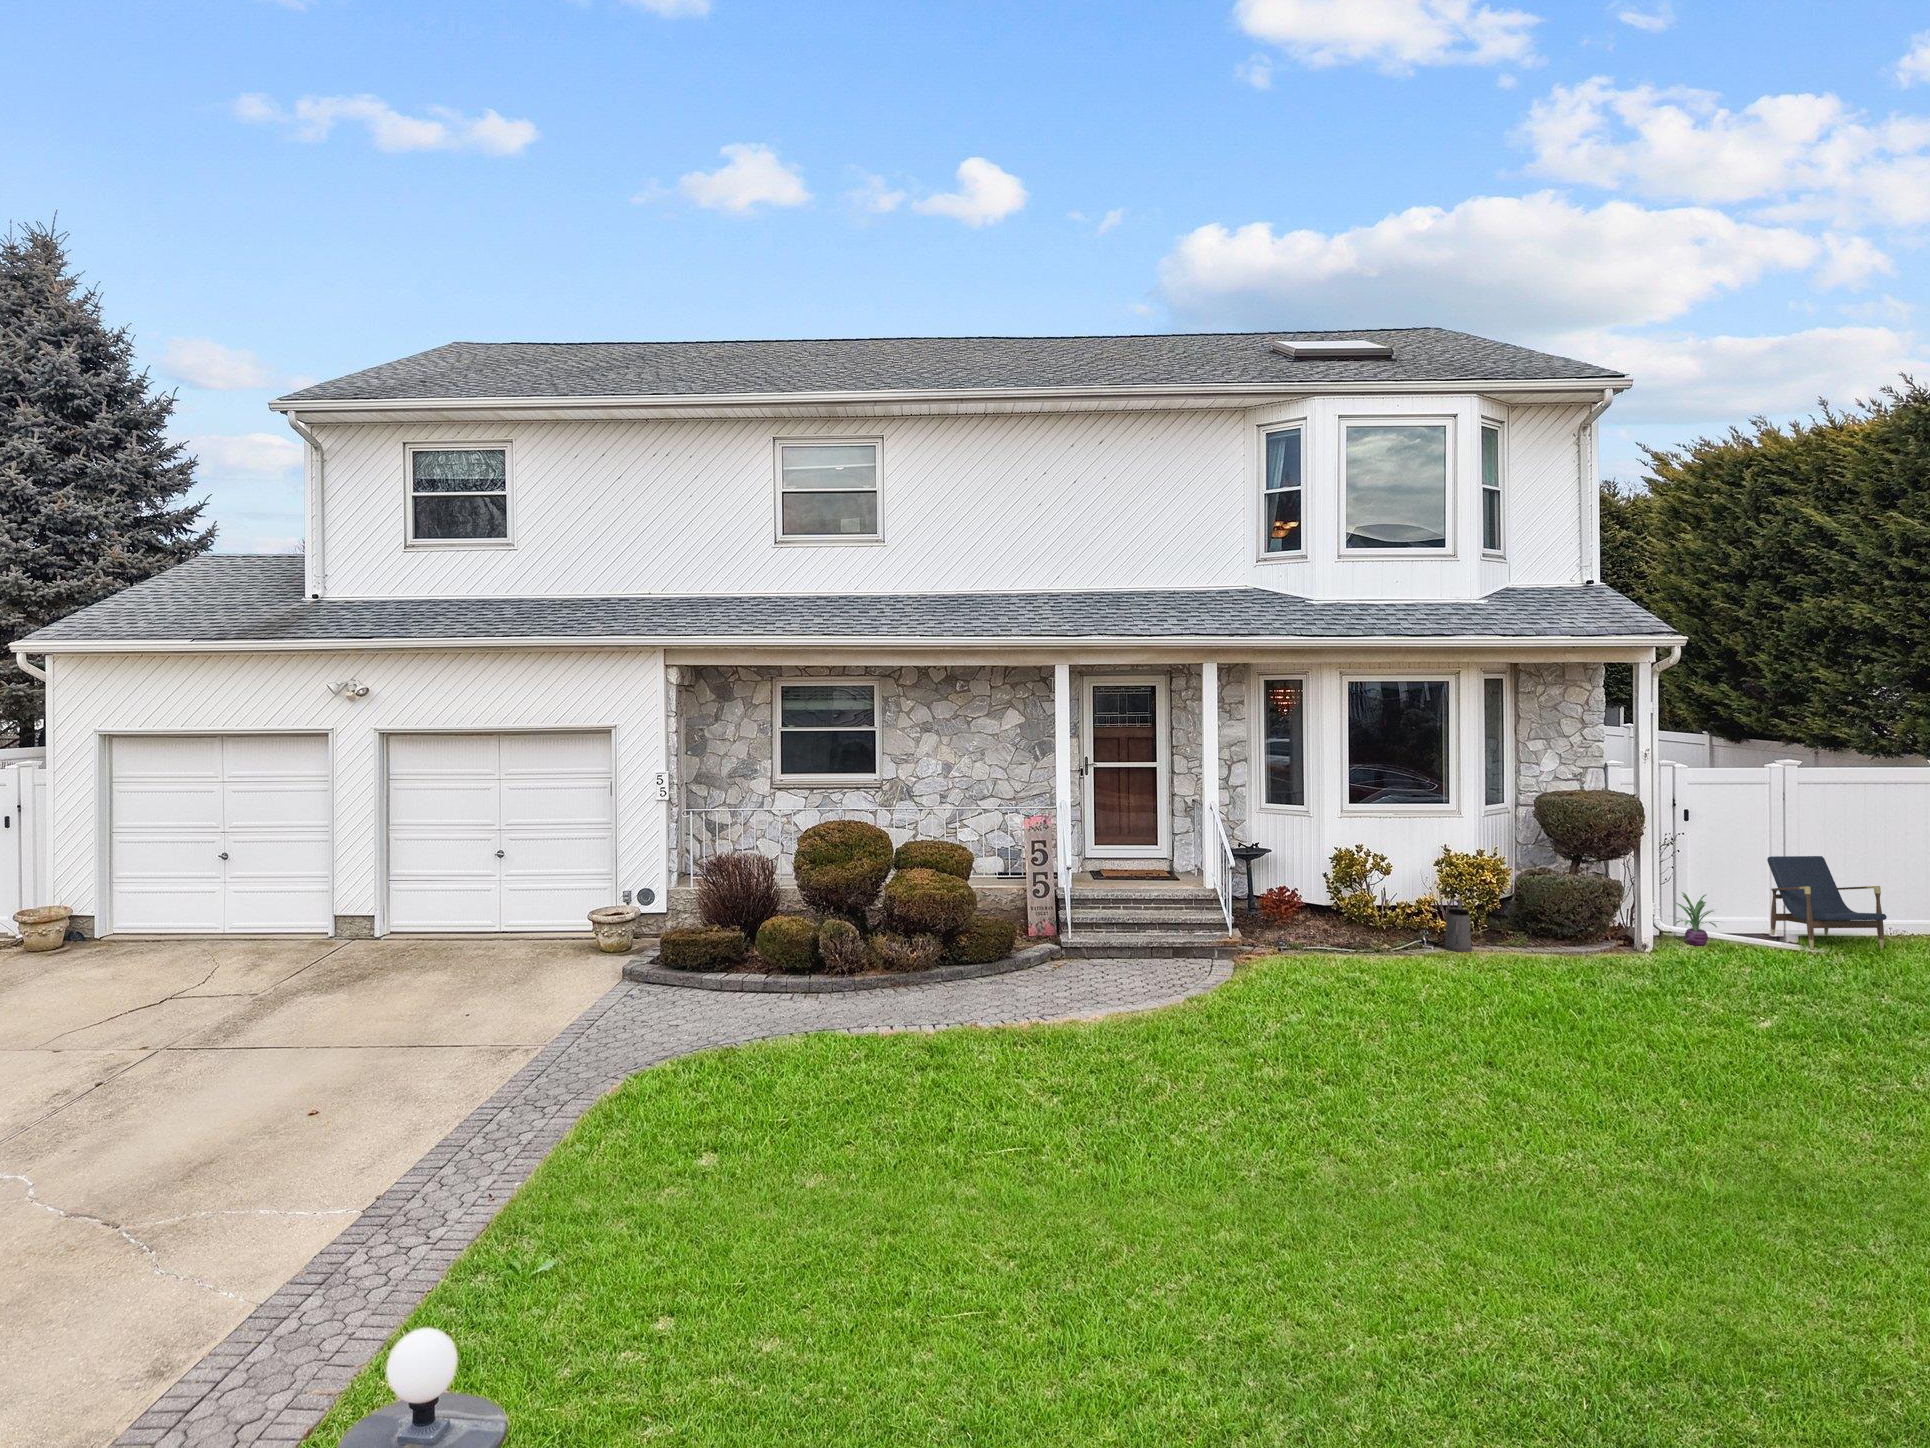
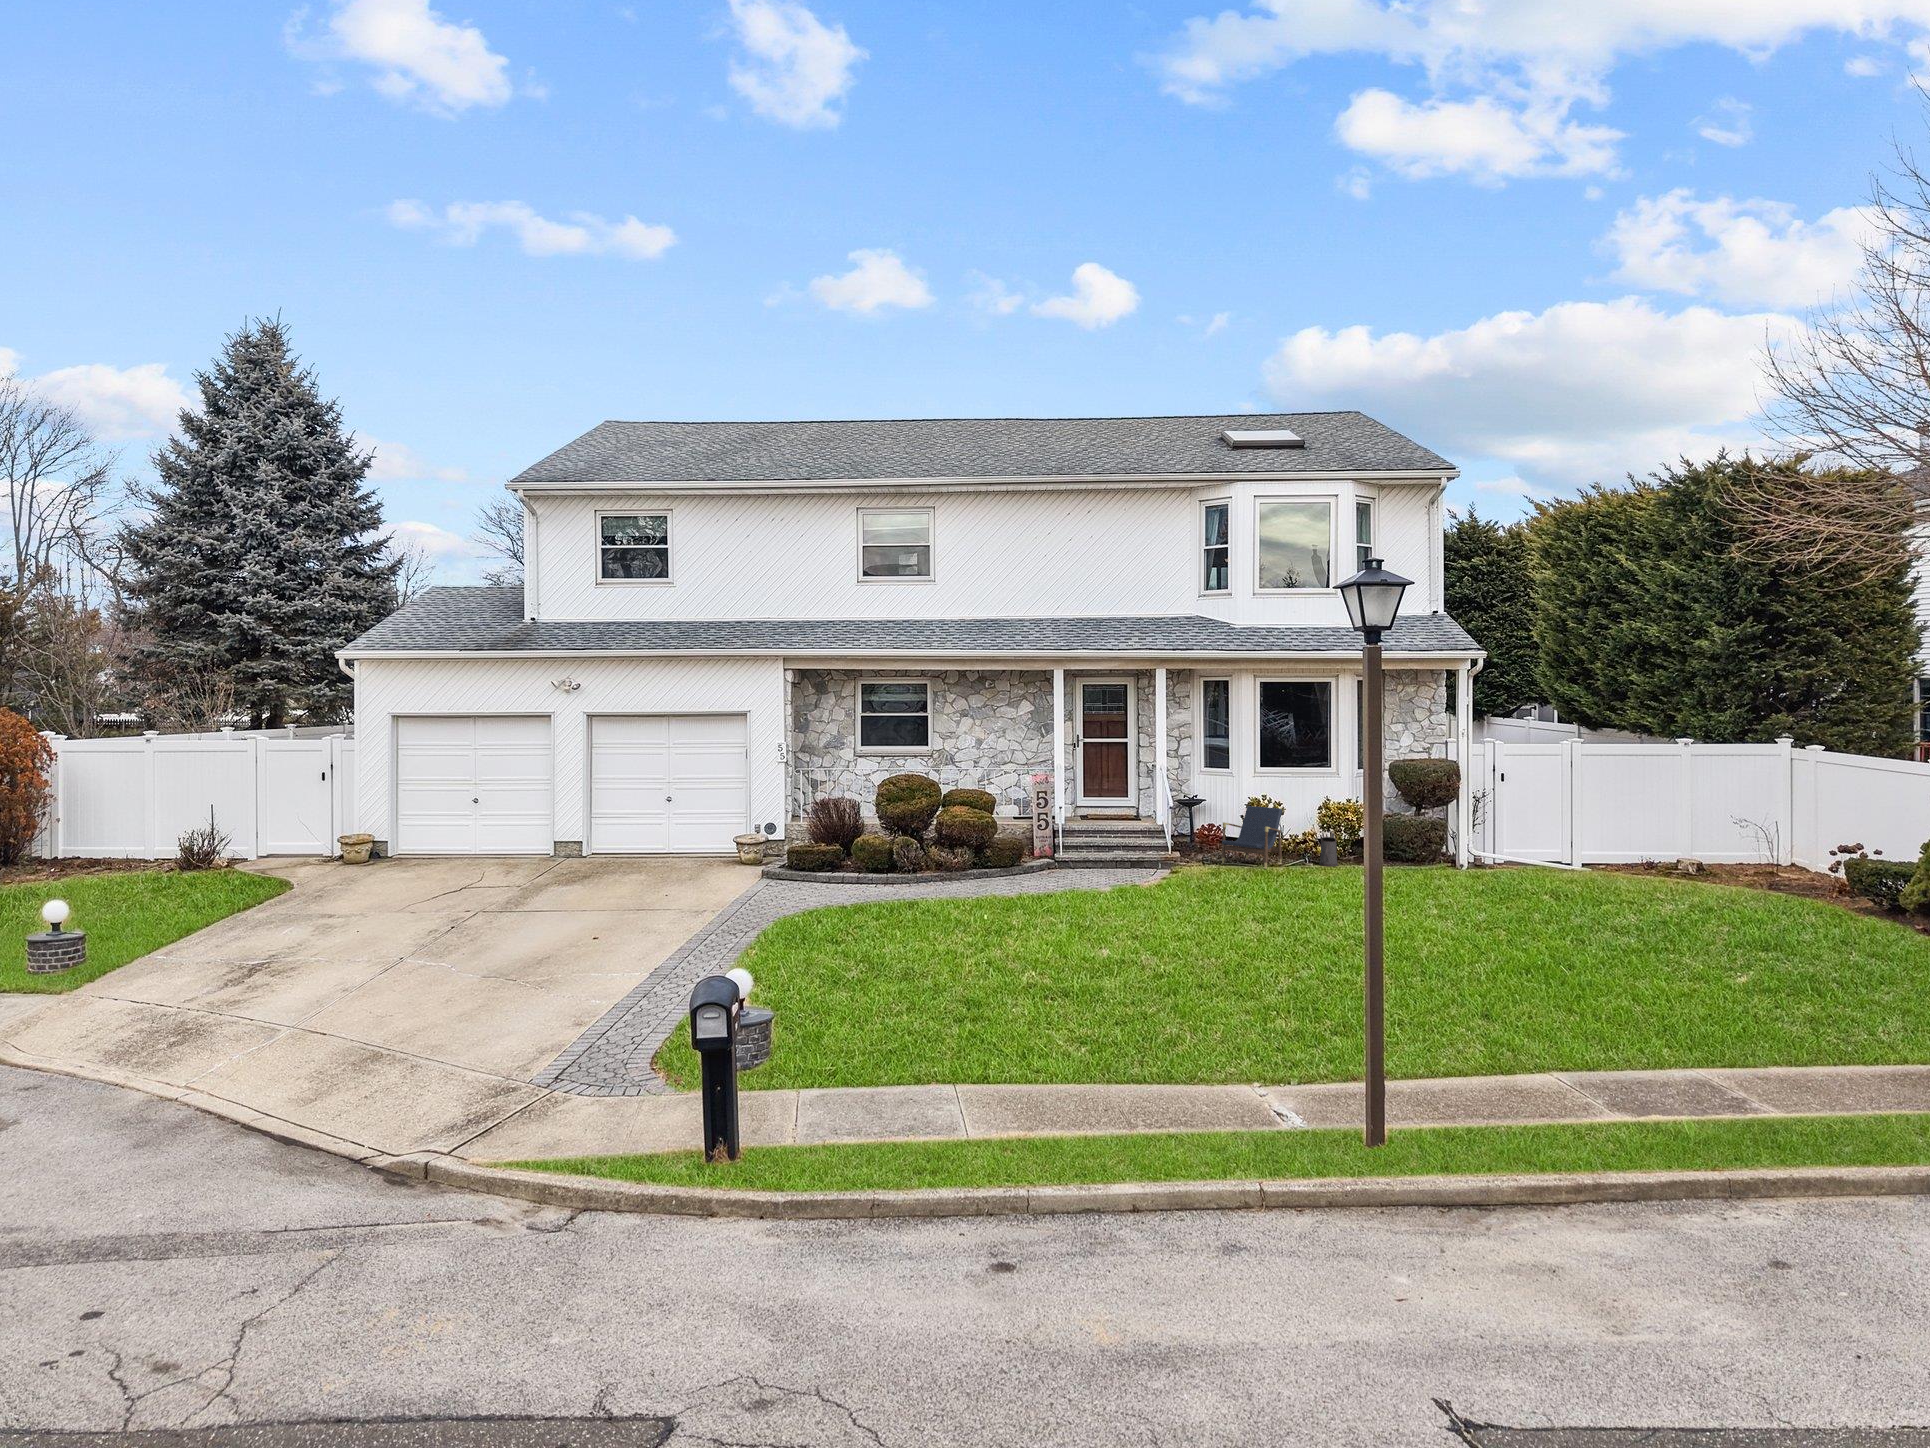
lounge chair: present [1767,856,1887,949] -> present [1222,806,1282,869]
decorative plant: present [1675,892,1717,946] -> none [1468,827,1513,864]

